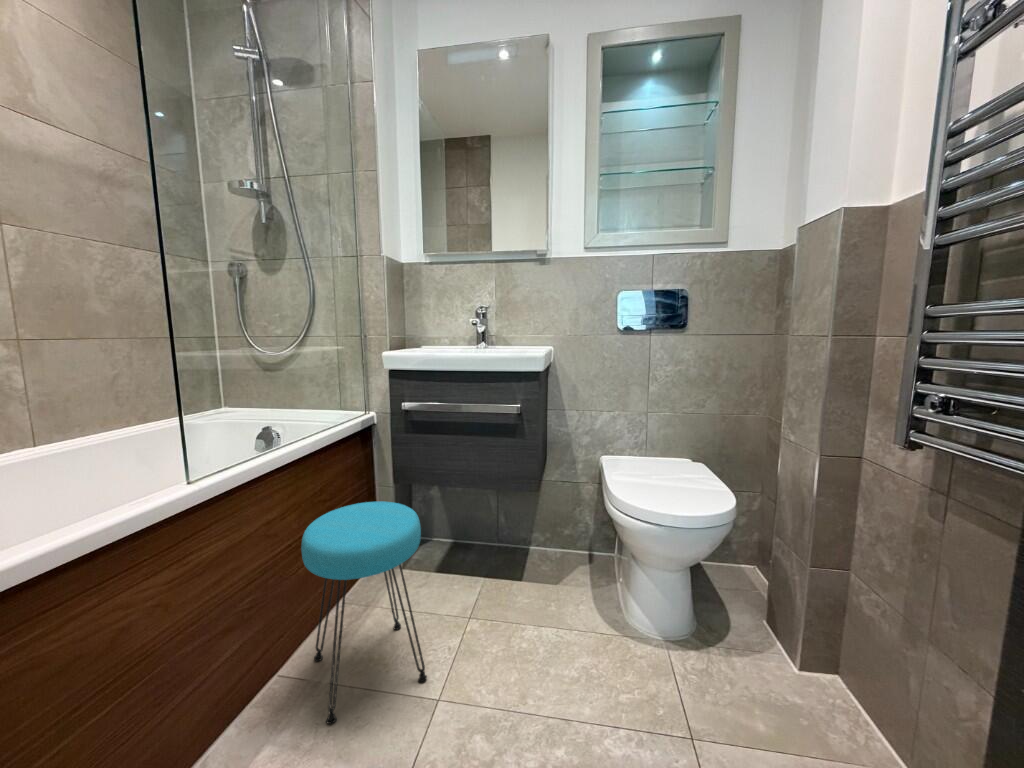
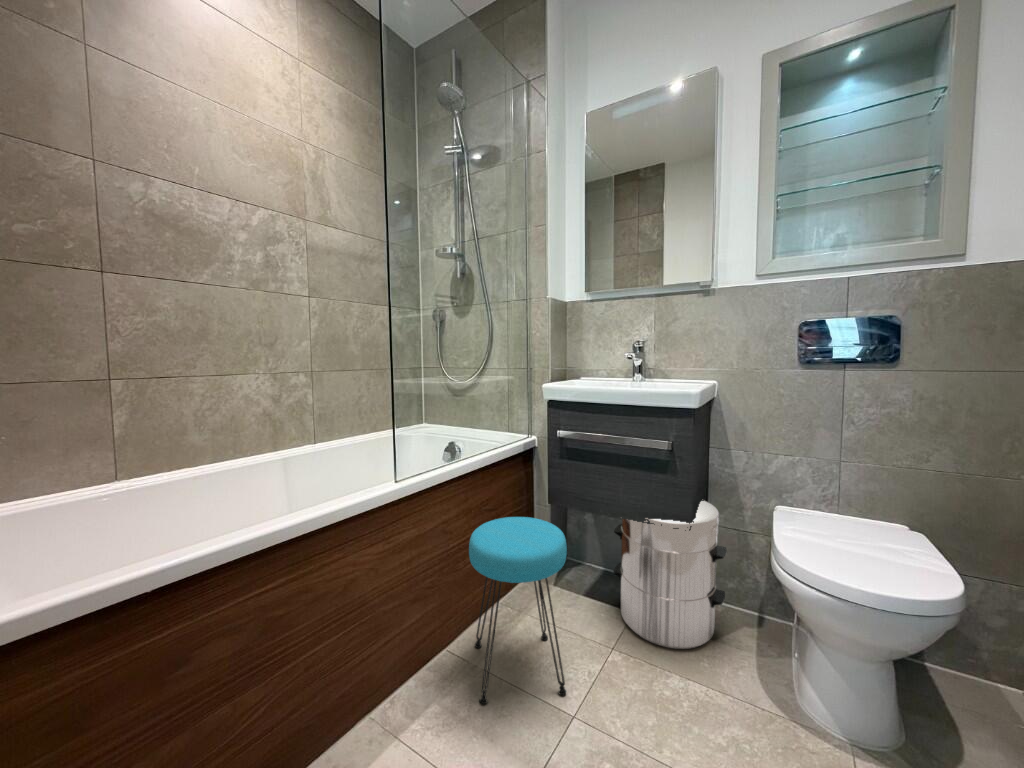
waste bin: none [464,451,566,602] -> present [614,501,727,649]

